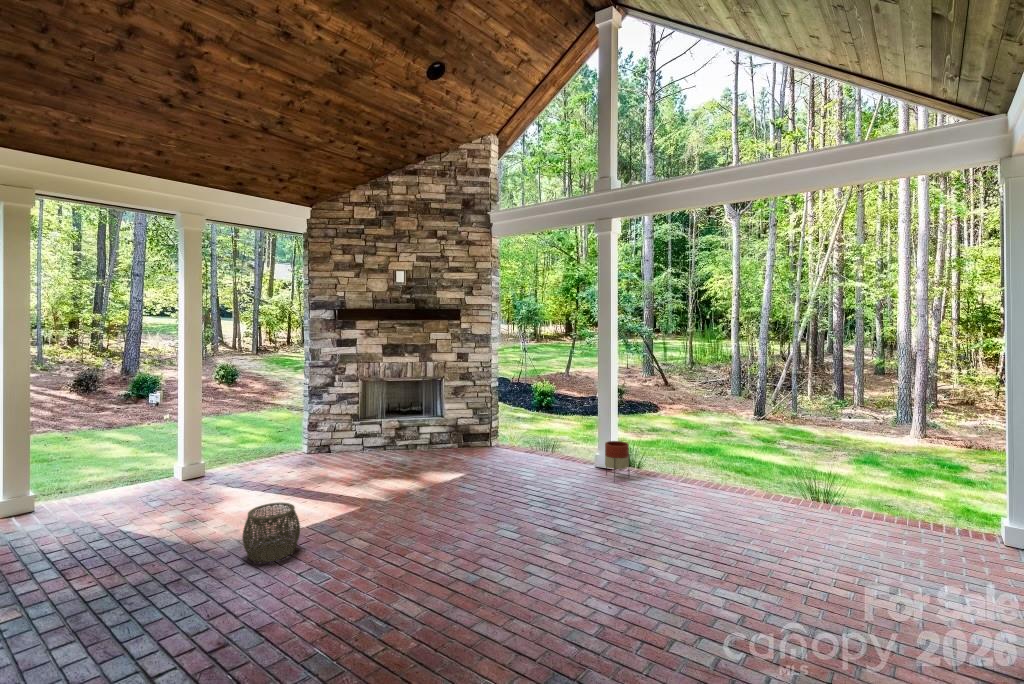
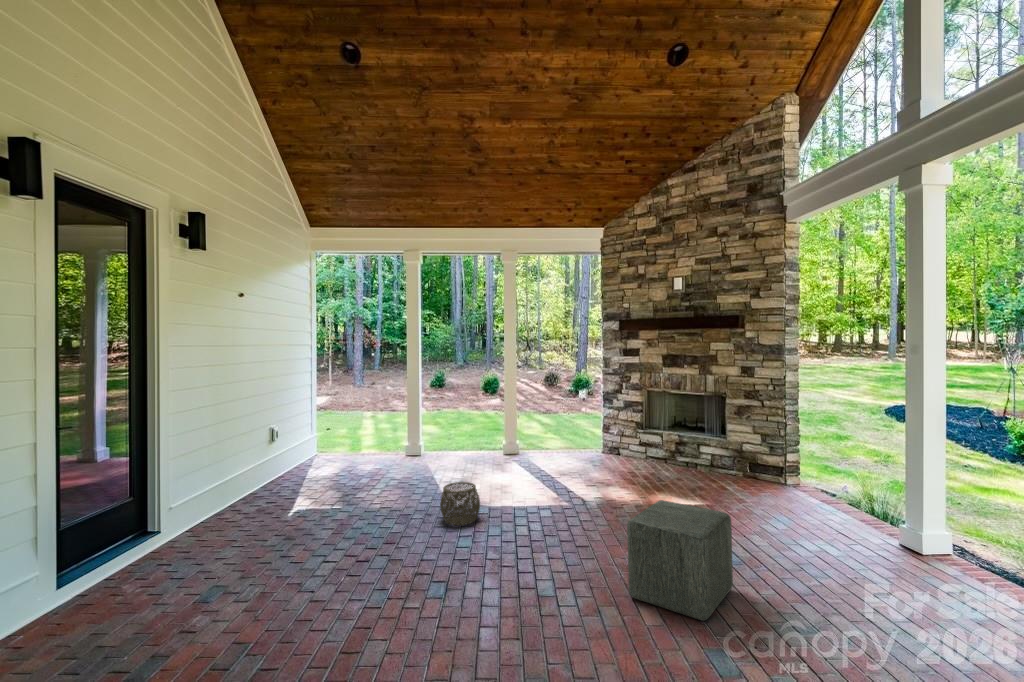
planter: present [605,441,630,481] -> none [869,512,916,577]
ottoman: none [522,457,603,545] -> present [627,500,733,621]

